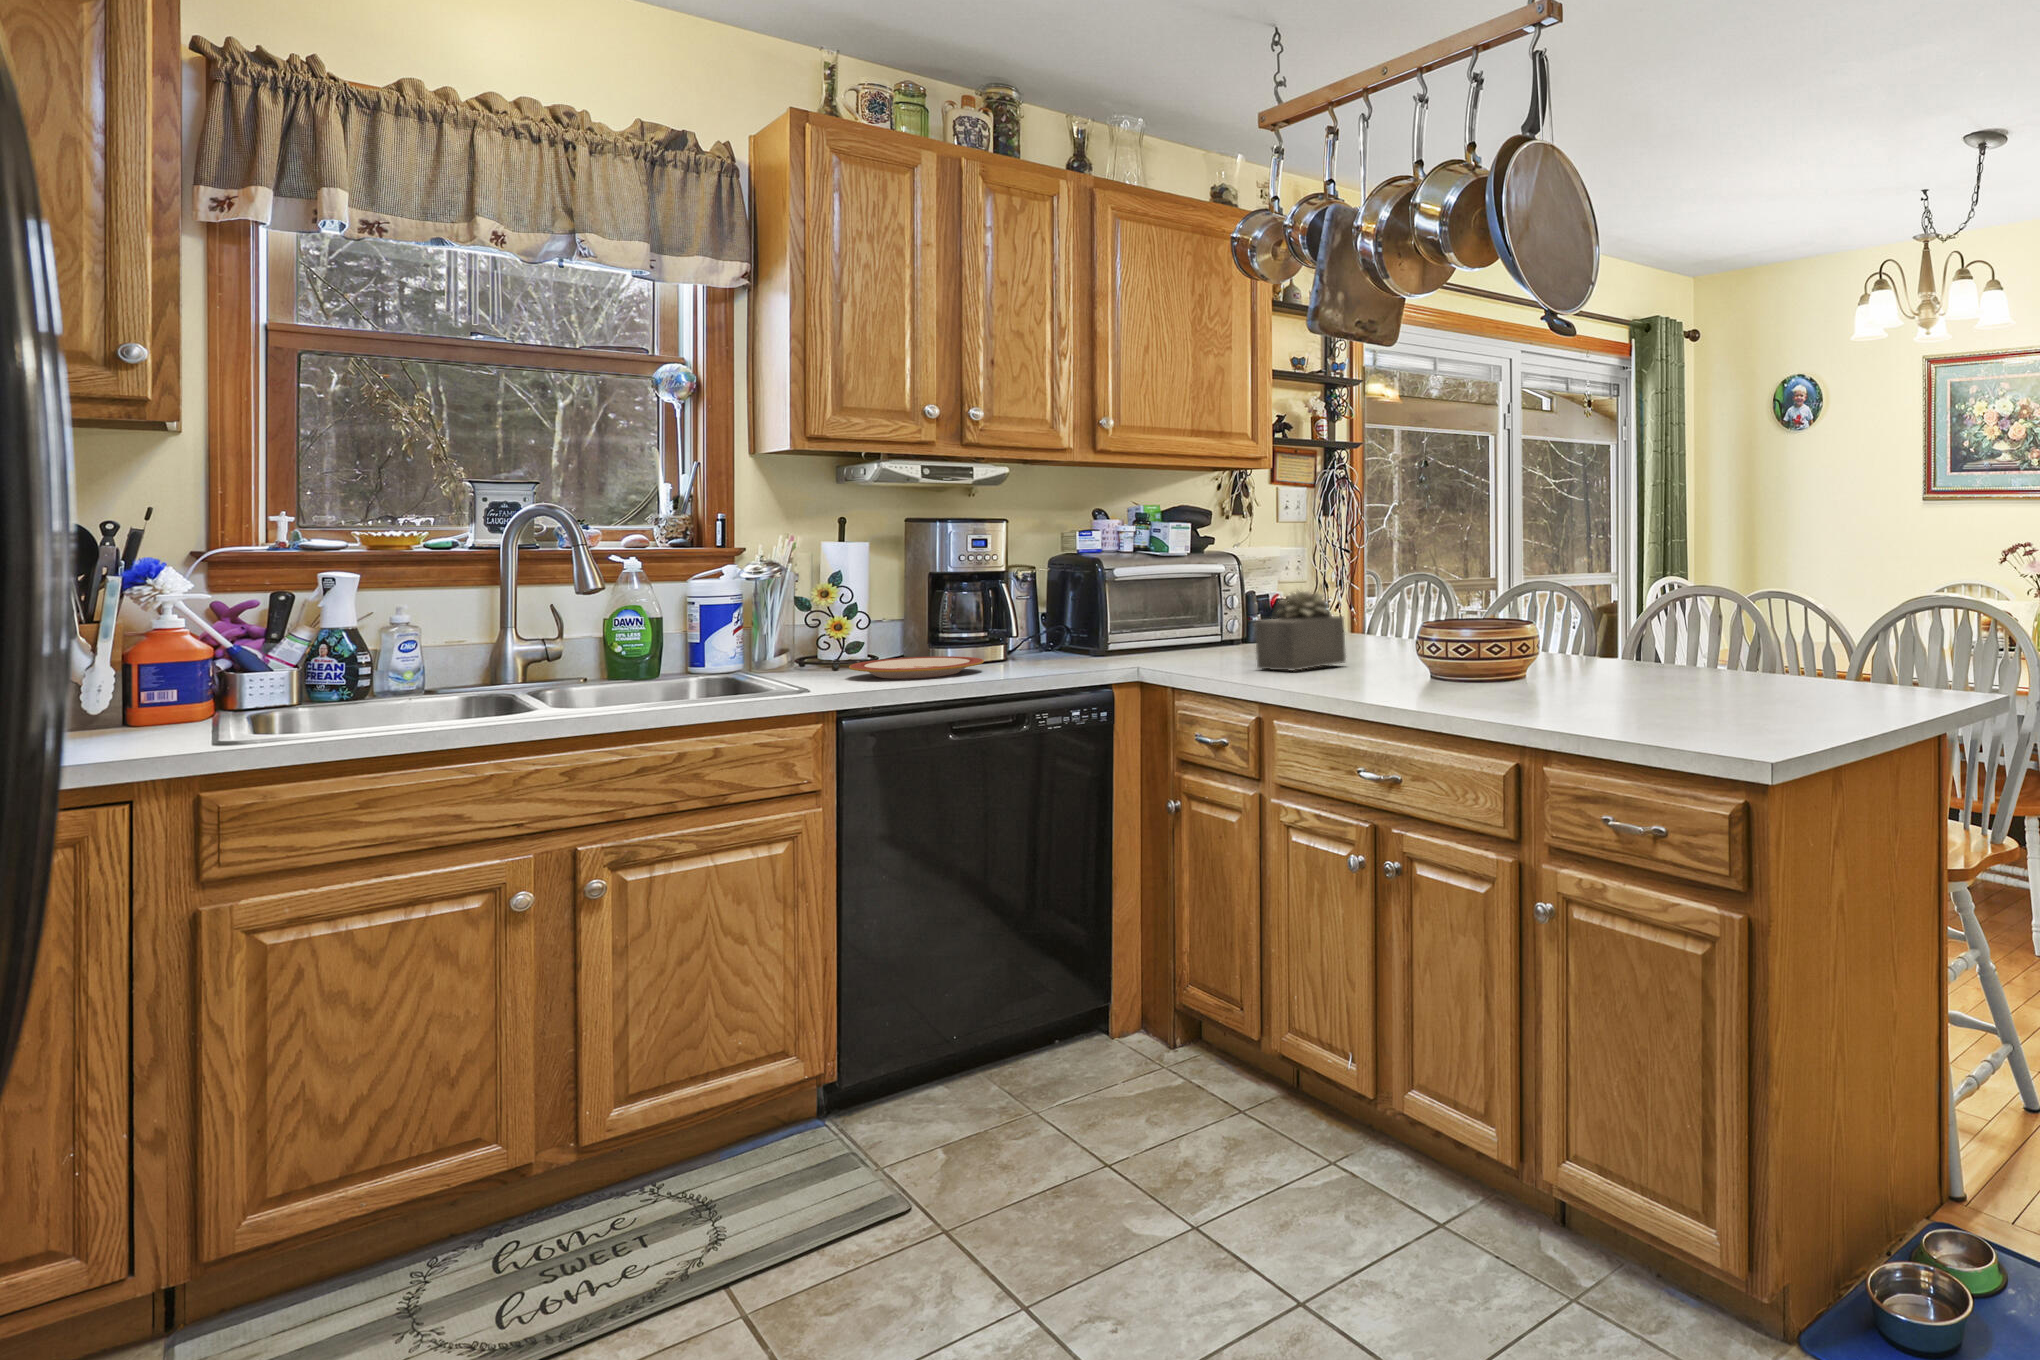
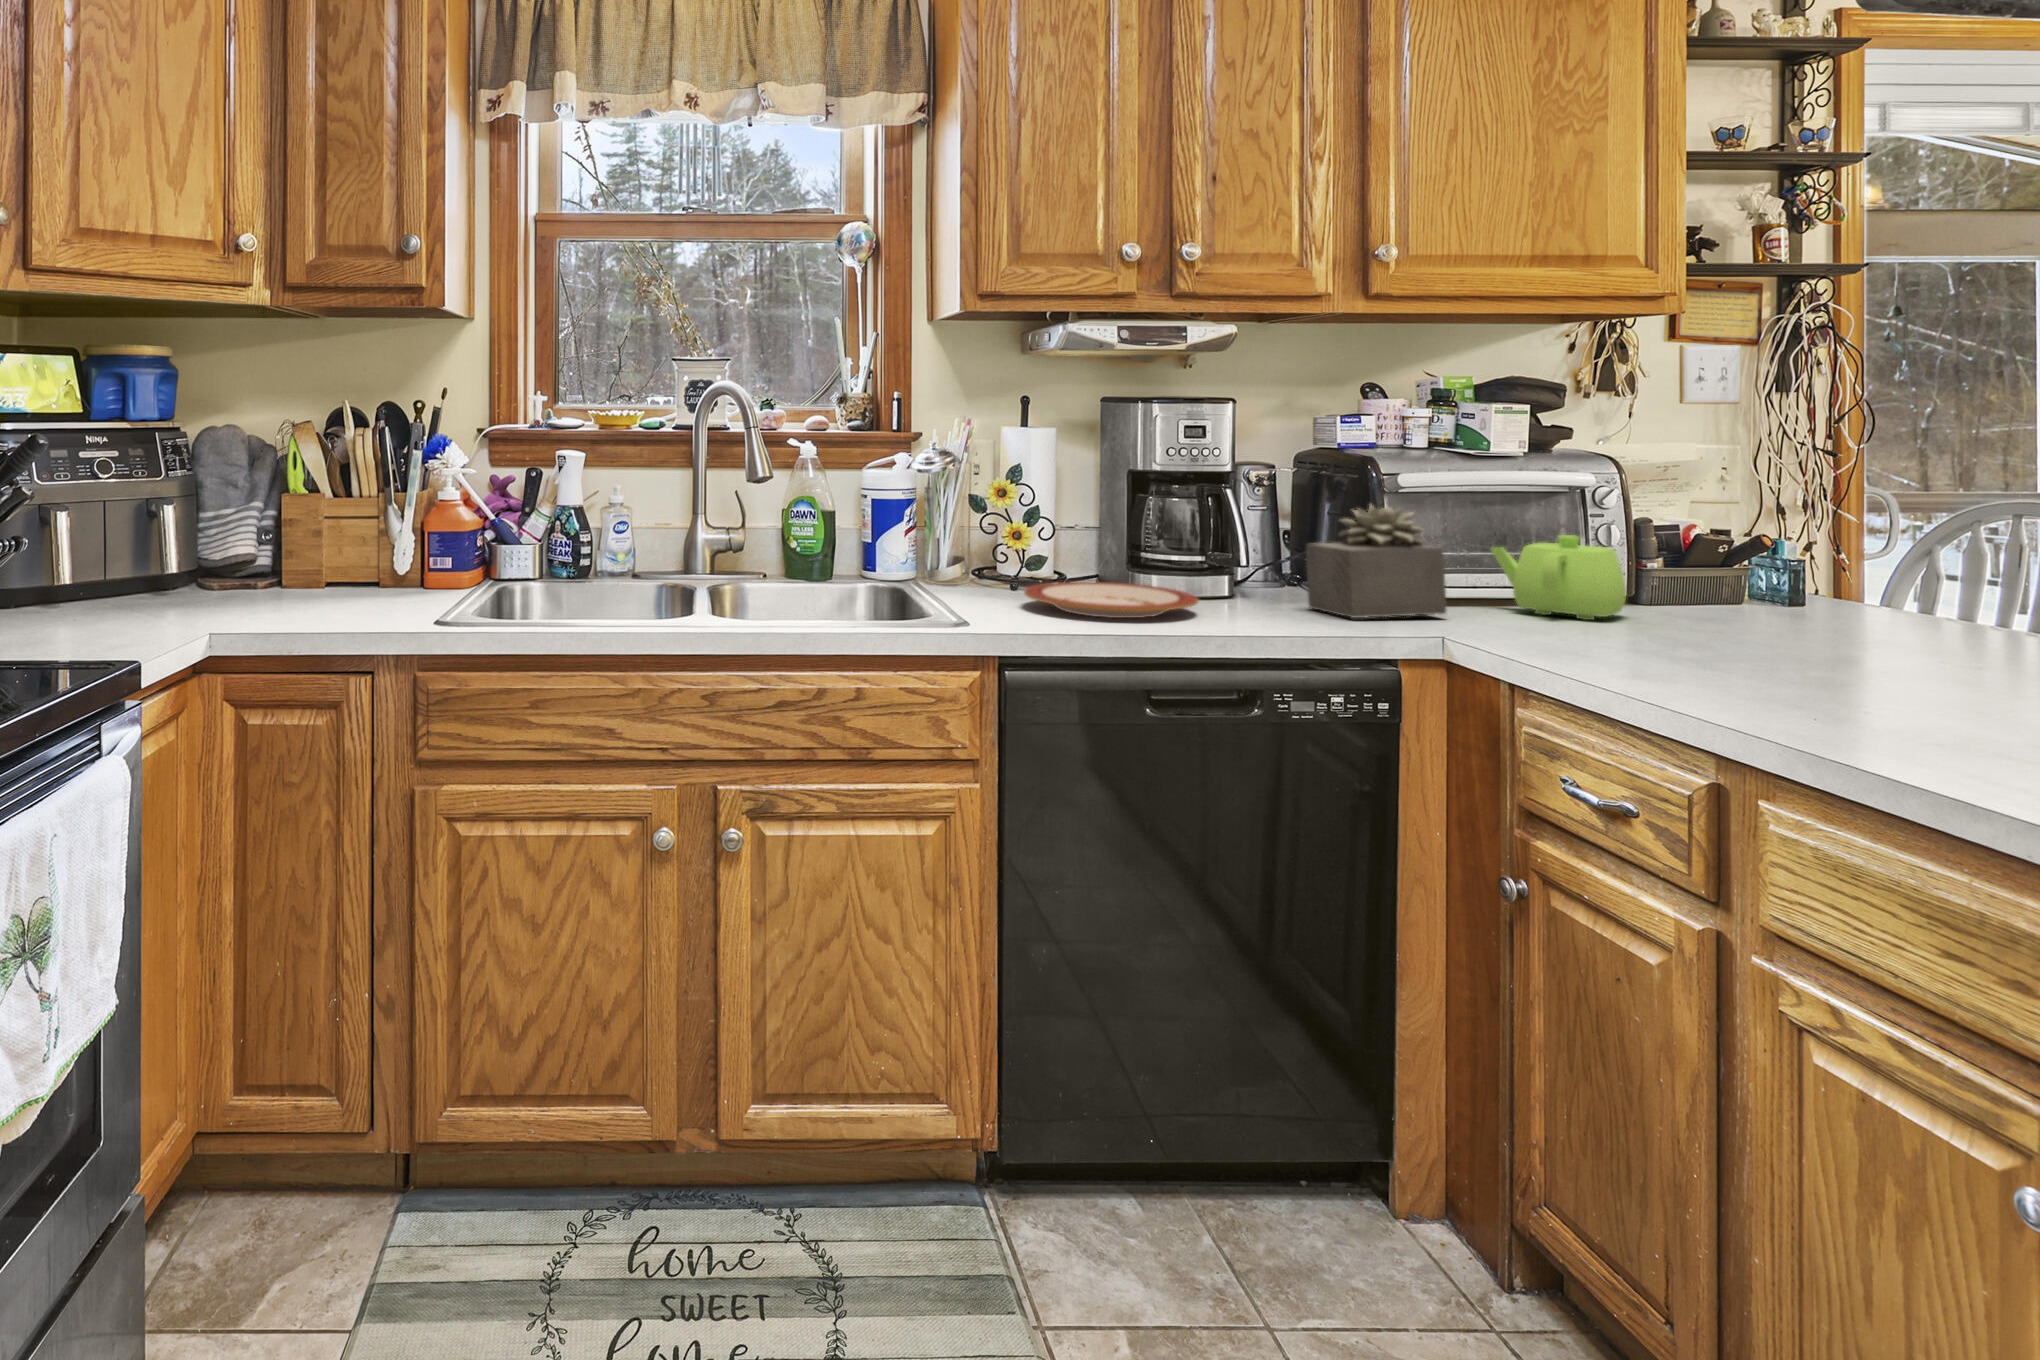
succulent plant: present [1255,589,1346,670] -> present [1306,503,1447,618]
teapot: none [1167,603,1238,653] -> present [1491,535,1626,620]

